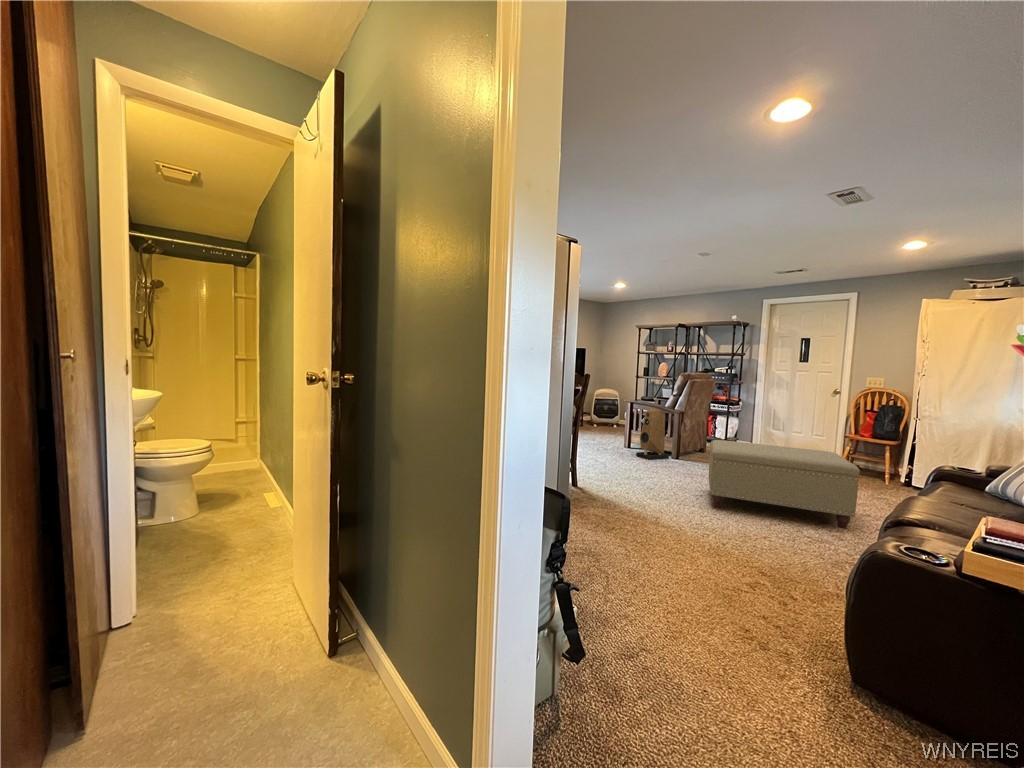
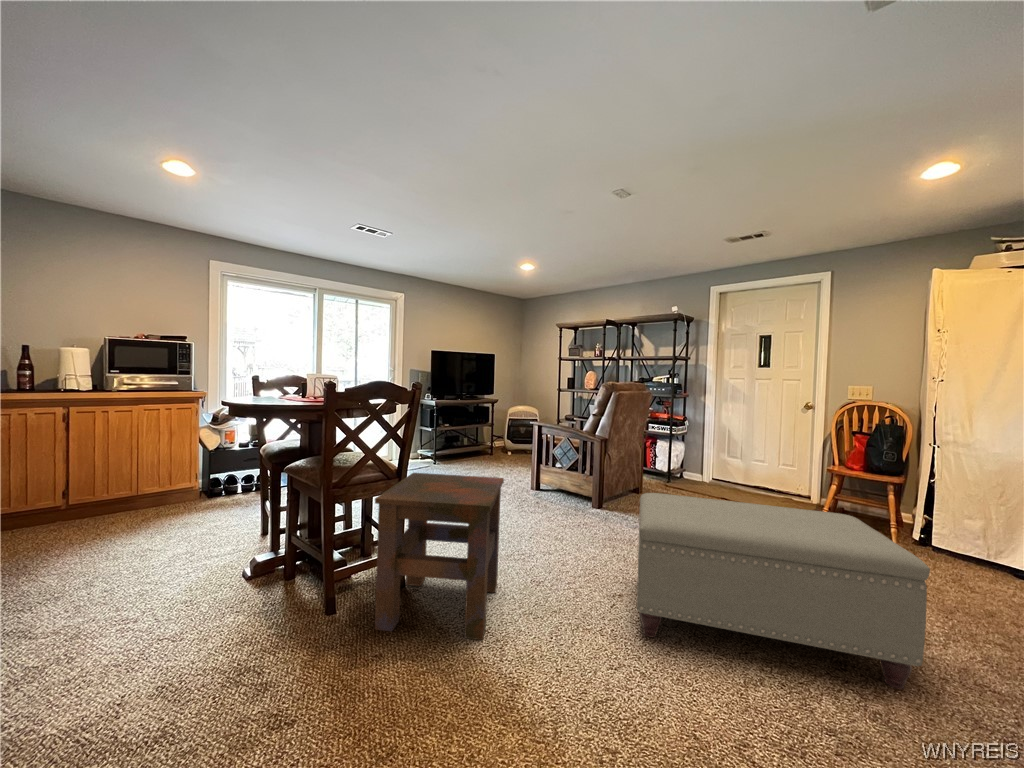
speaker: present [636,408,669,460] -> none [541,433,588,513]
side table: none [577,426,637,503] -> present [375,473,504,640]

